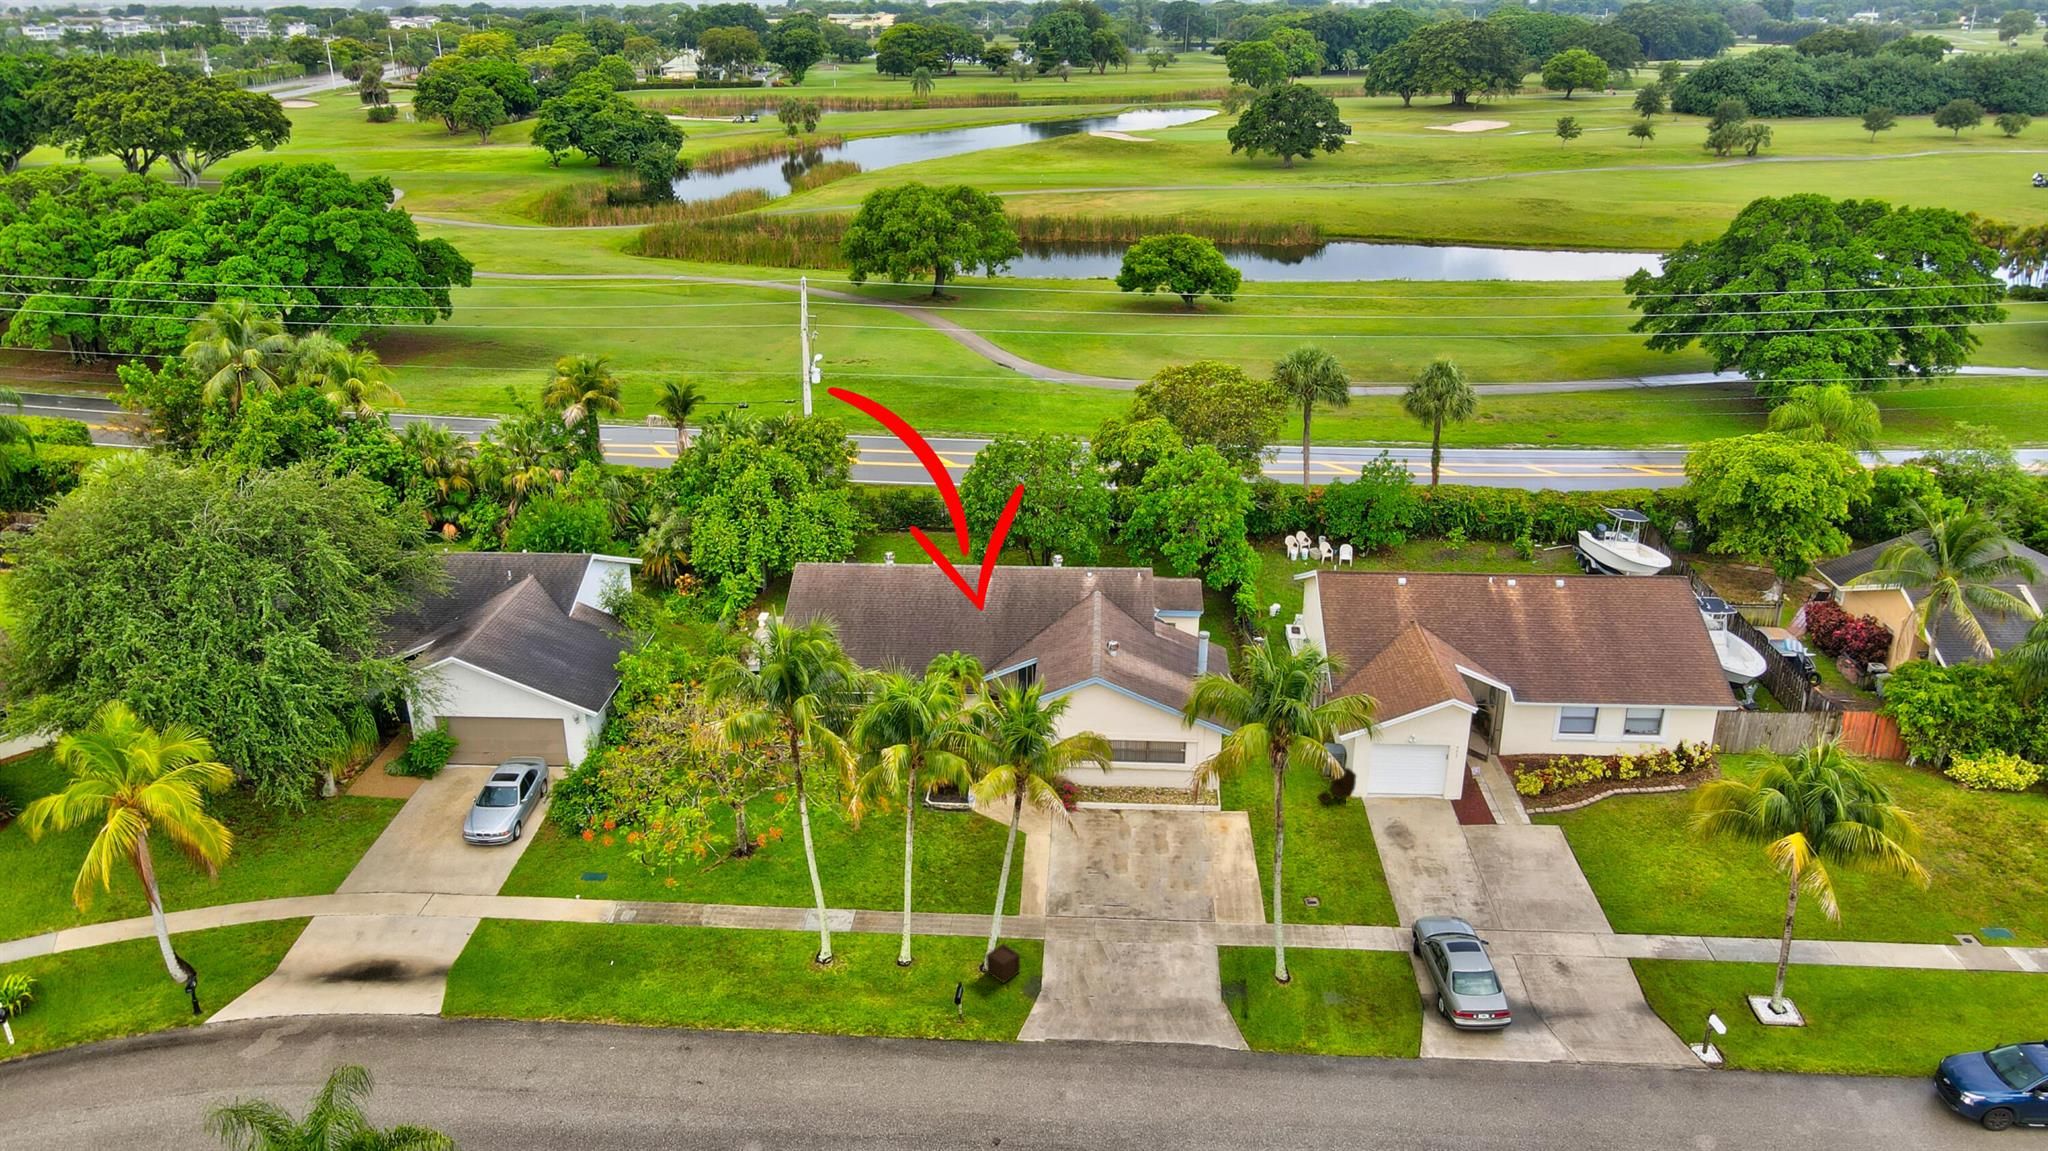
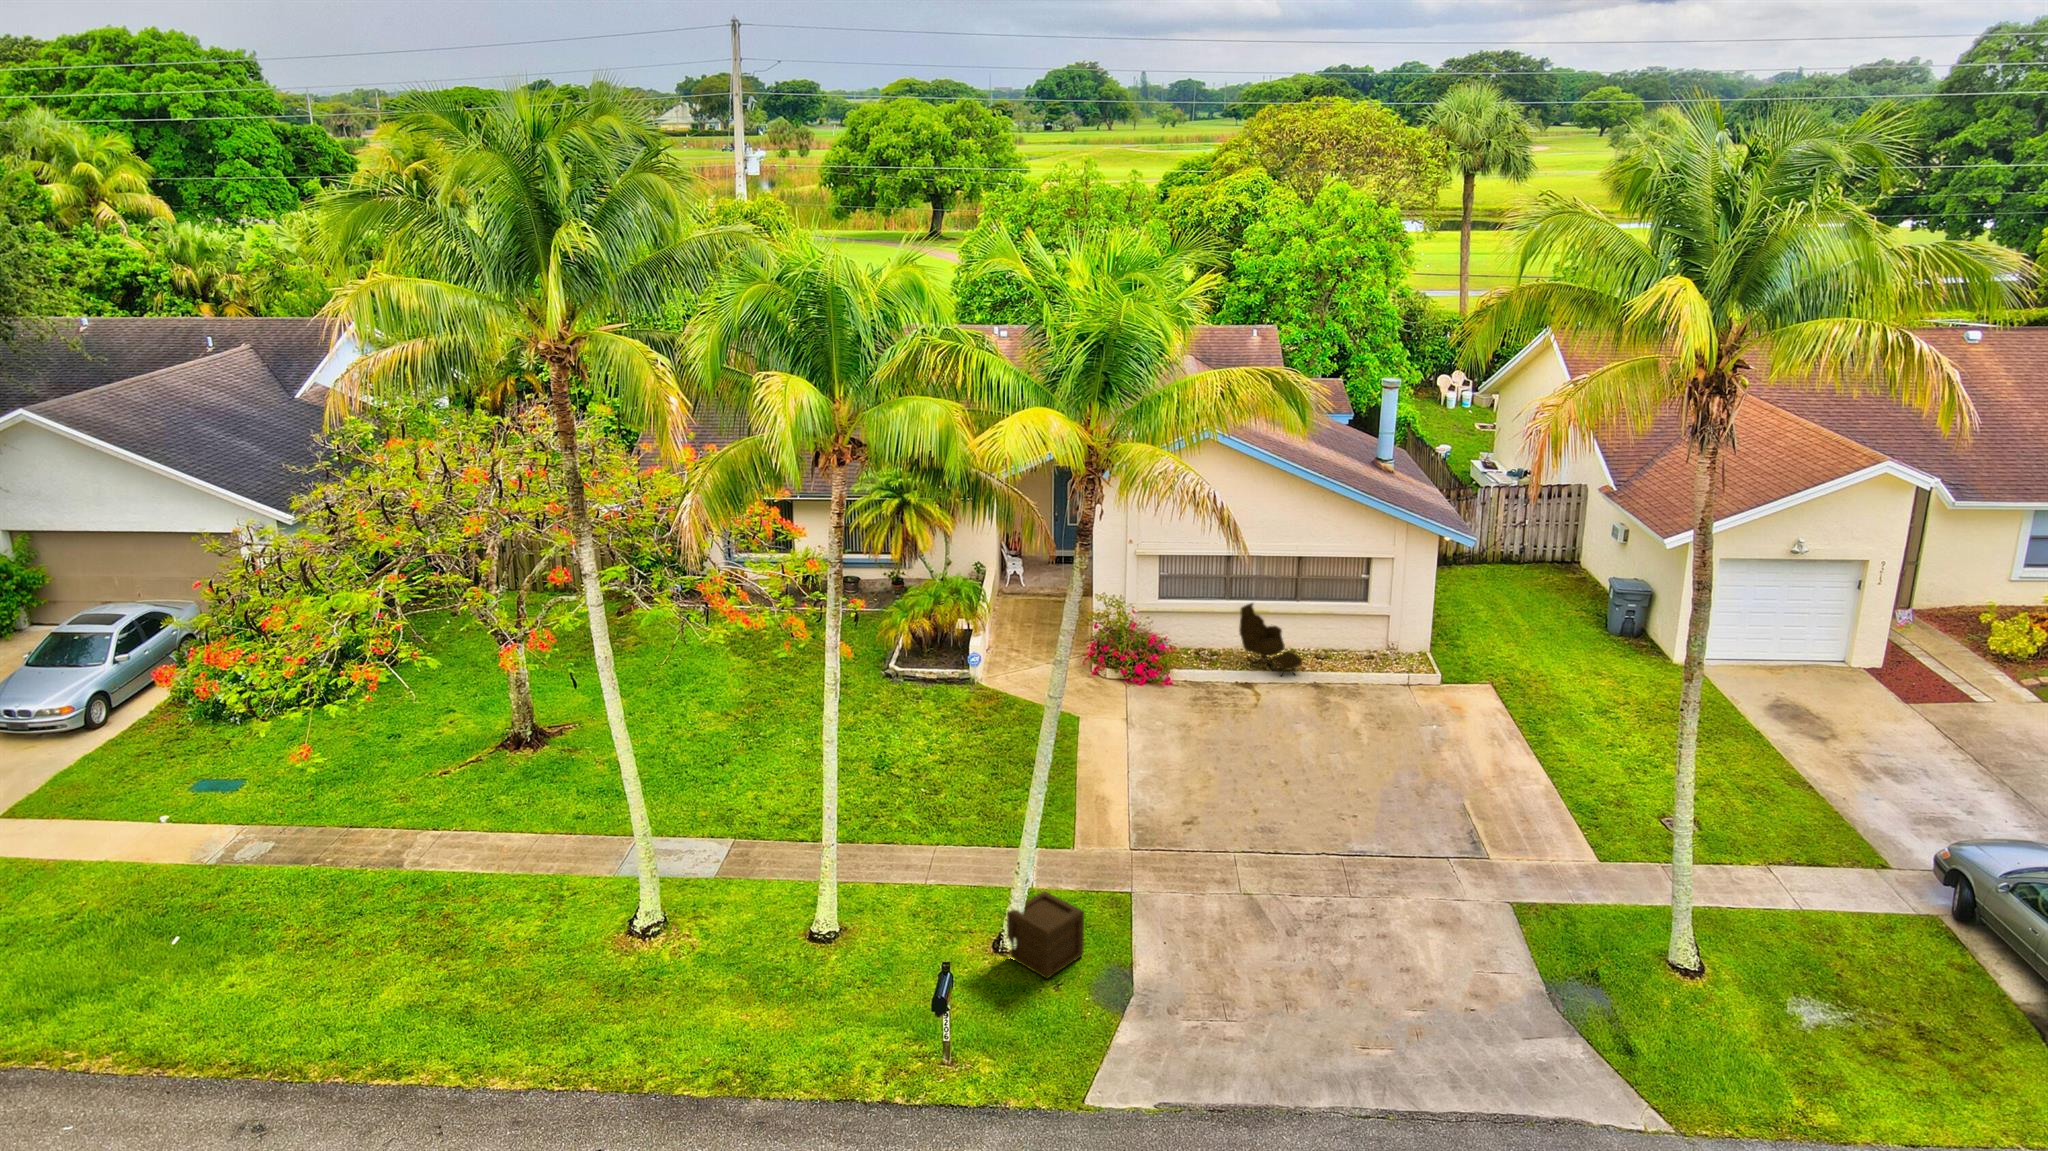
lounge chair: present [1318,768,1356,803] -> present [1239,603,1302,674]

